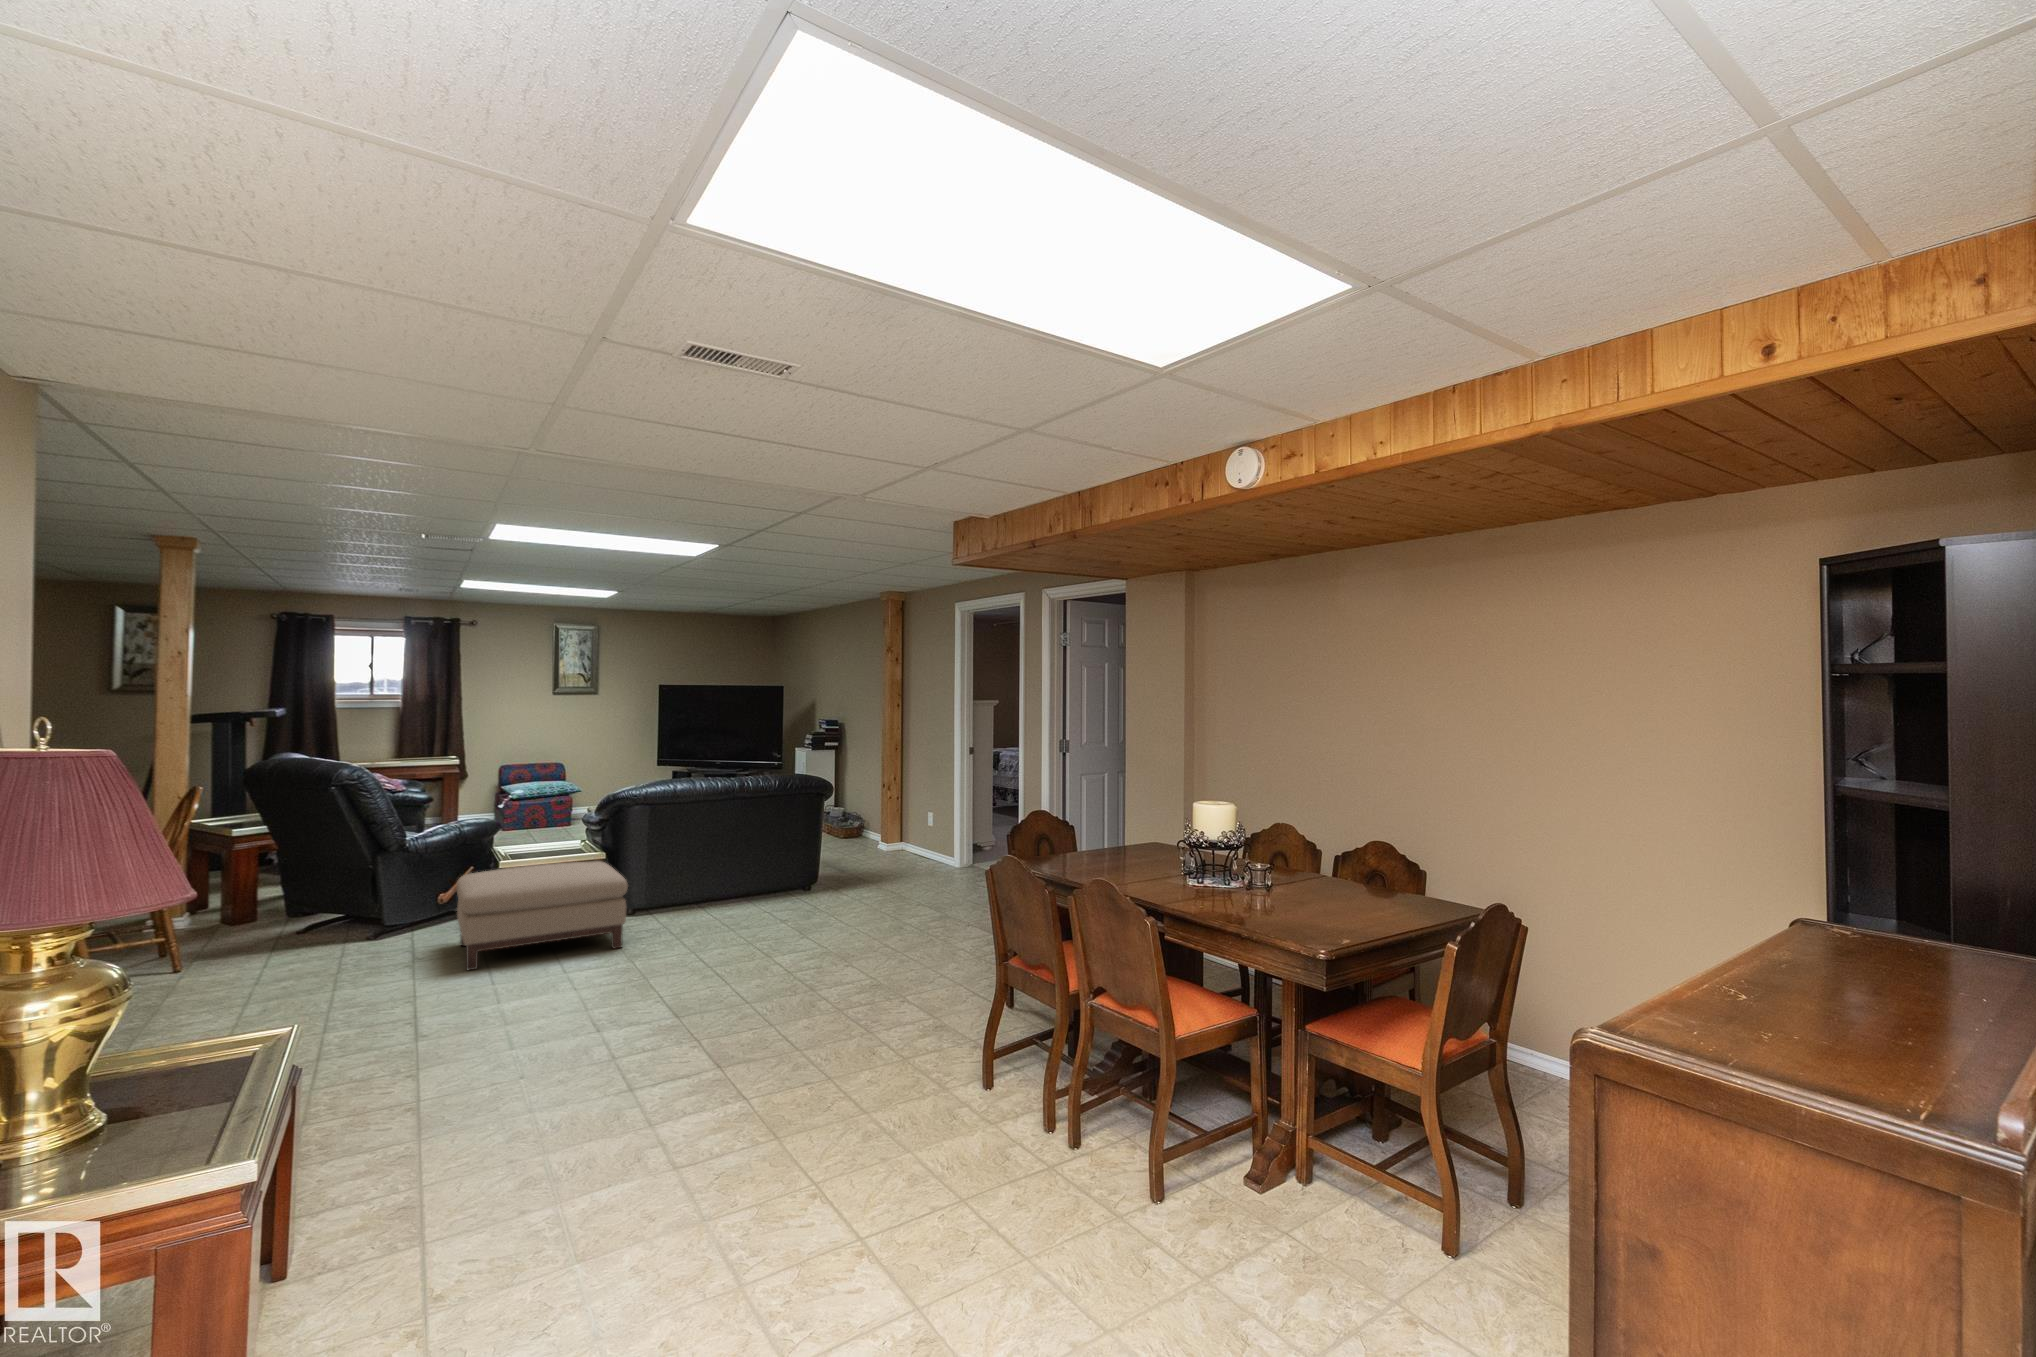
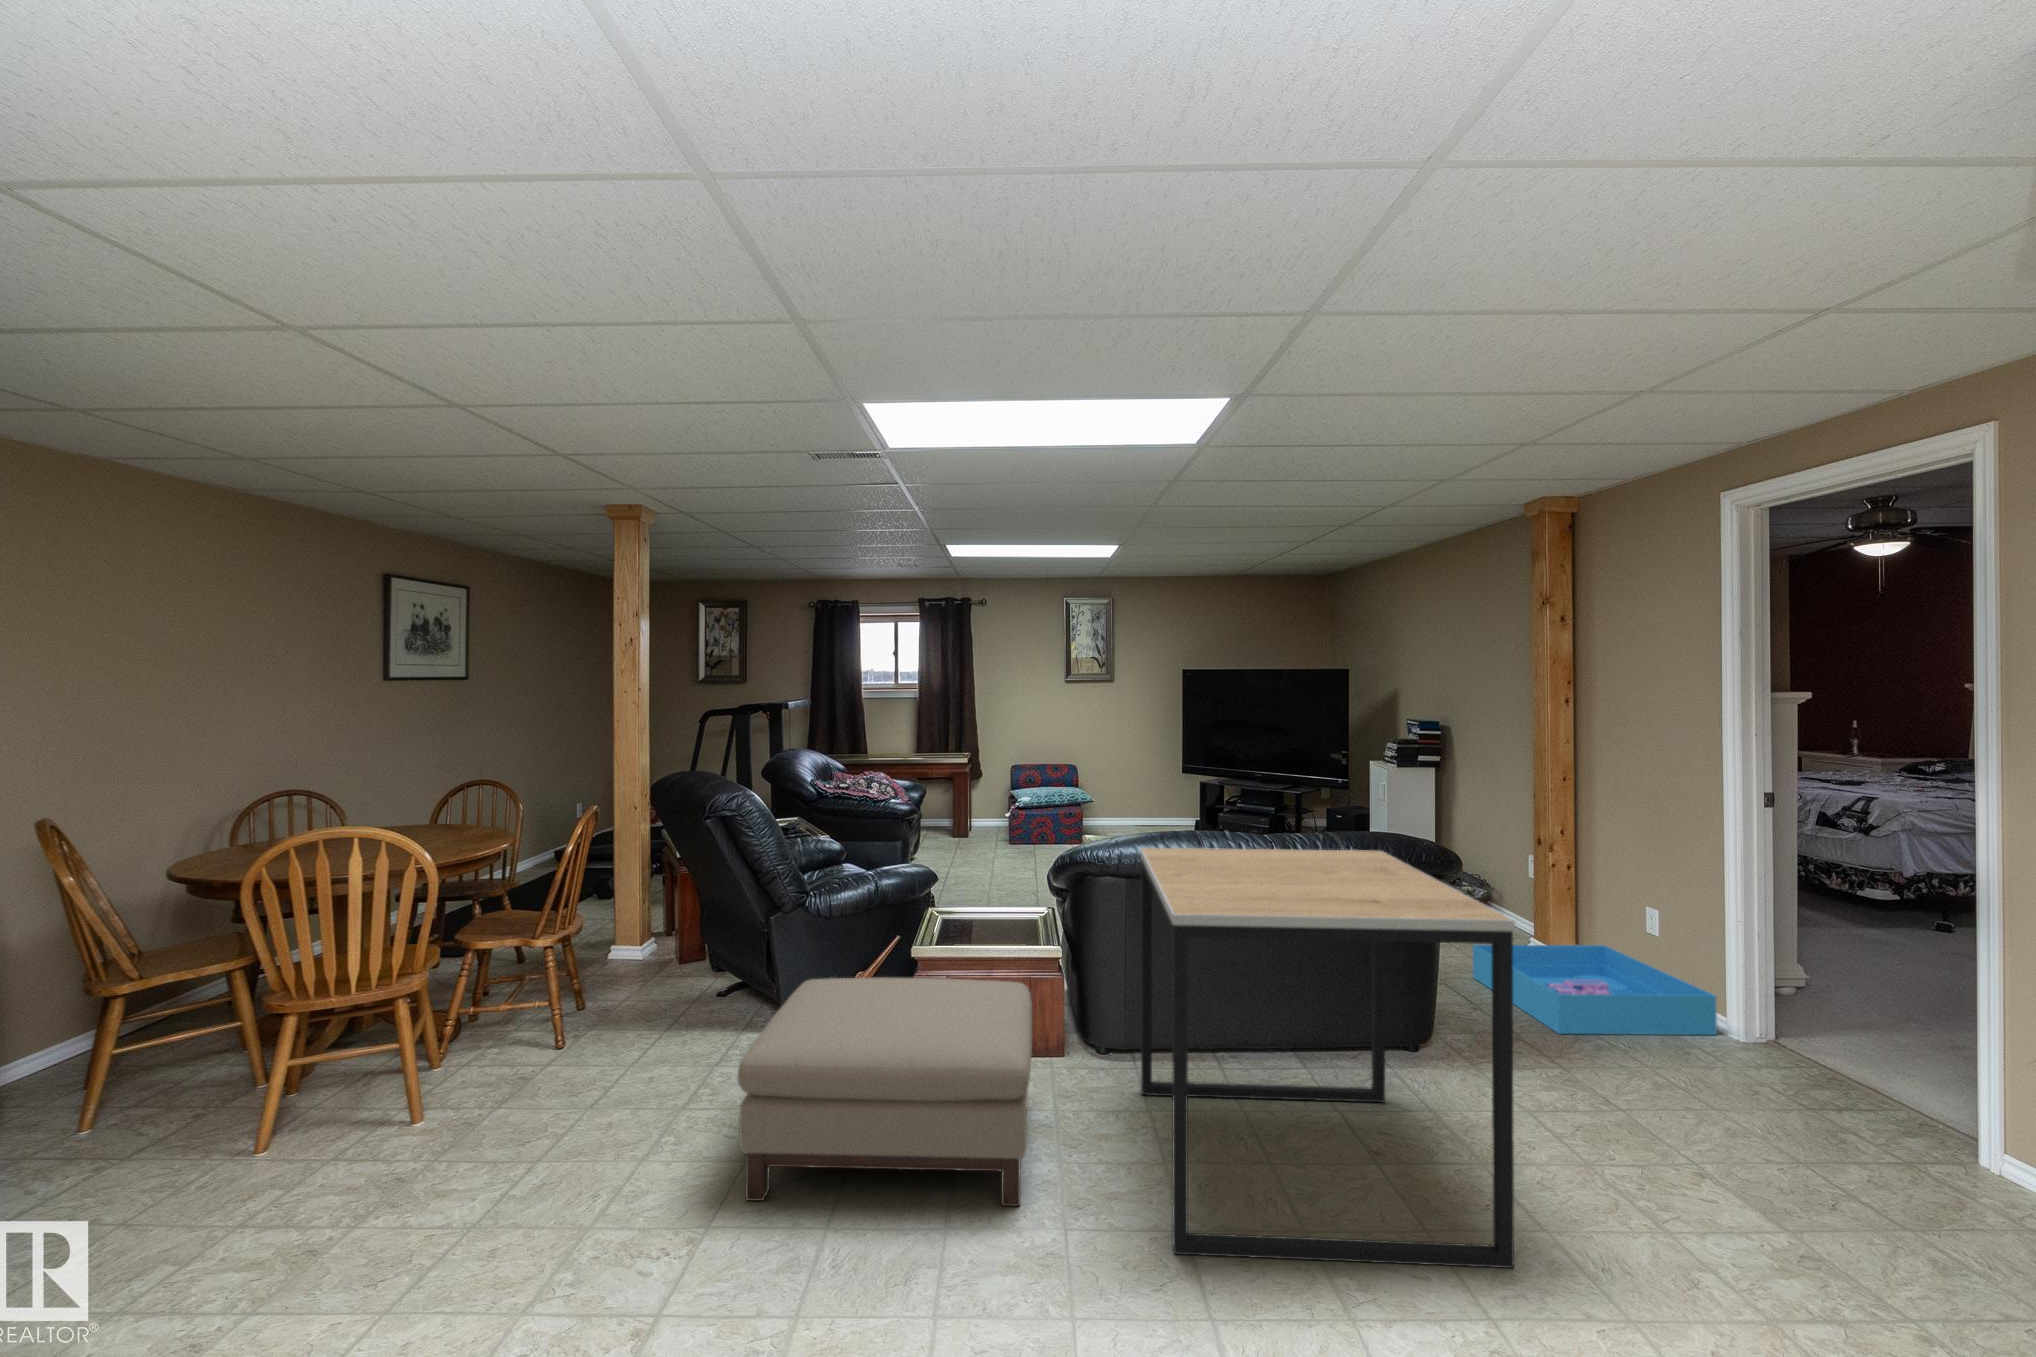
side table: none [669,779,837,944] -> present [1140,848,1515,1268]
storage bin: none [844,835,944,872] -> present [1473,945,1717,1035]

